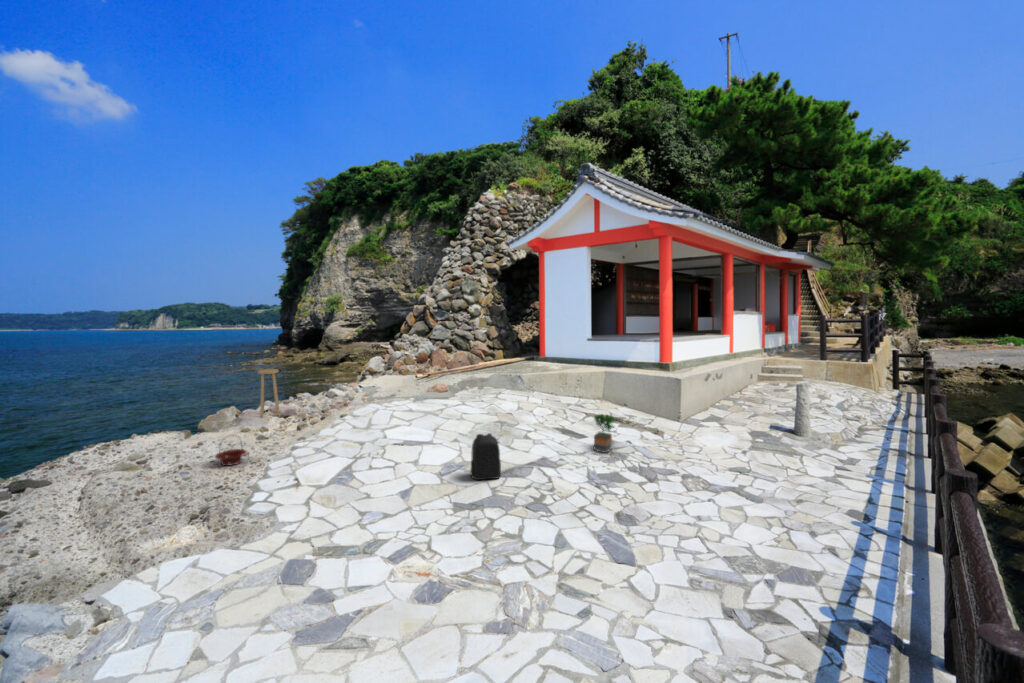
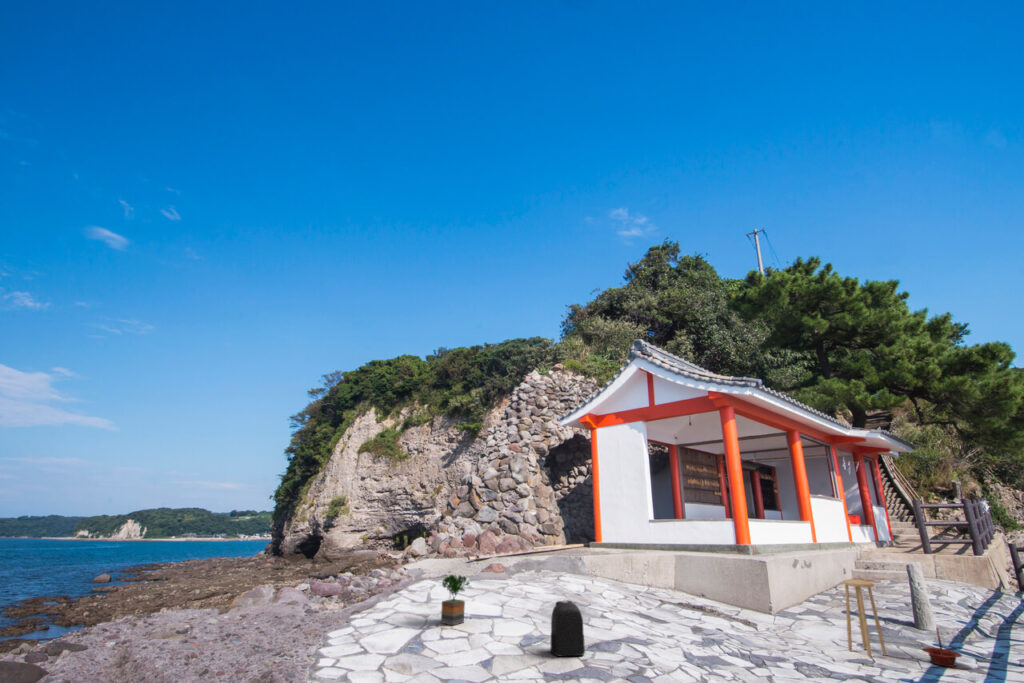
stool: present [258,369,279,417] -> present [843,580,886,657]
potted tree: present [594,414,616,453] -> present [441,575,469,625]
basket: present [215,445,247,466] -> present [922,628,962,667]

